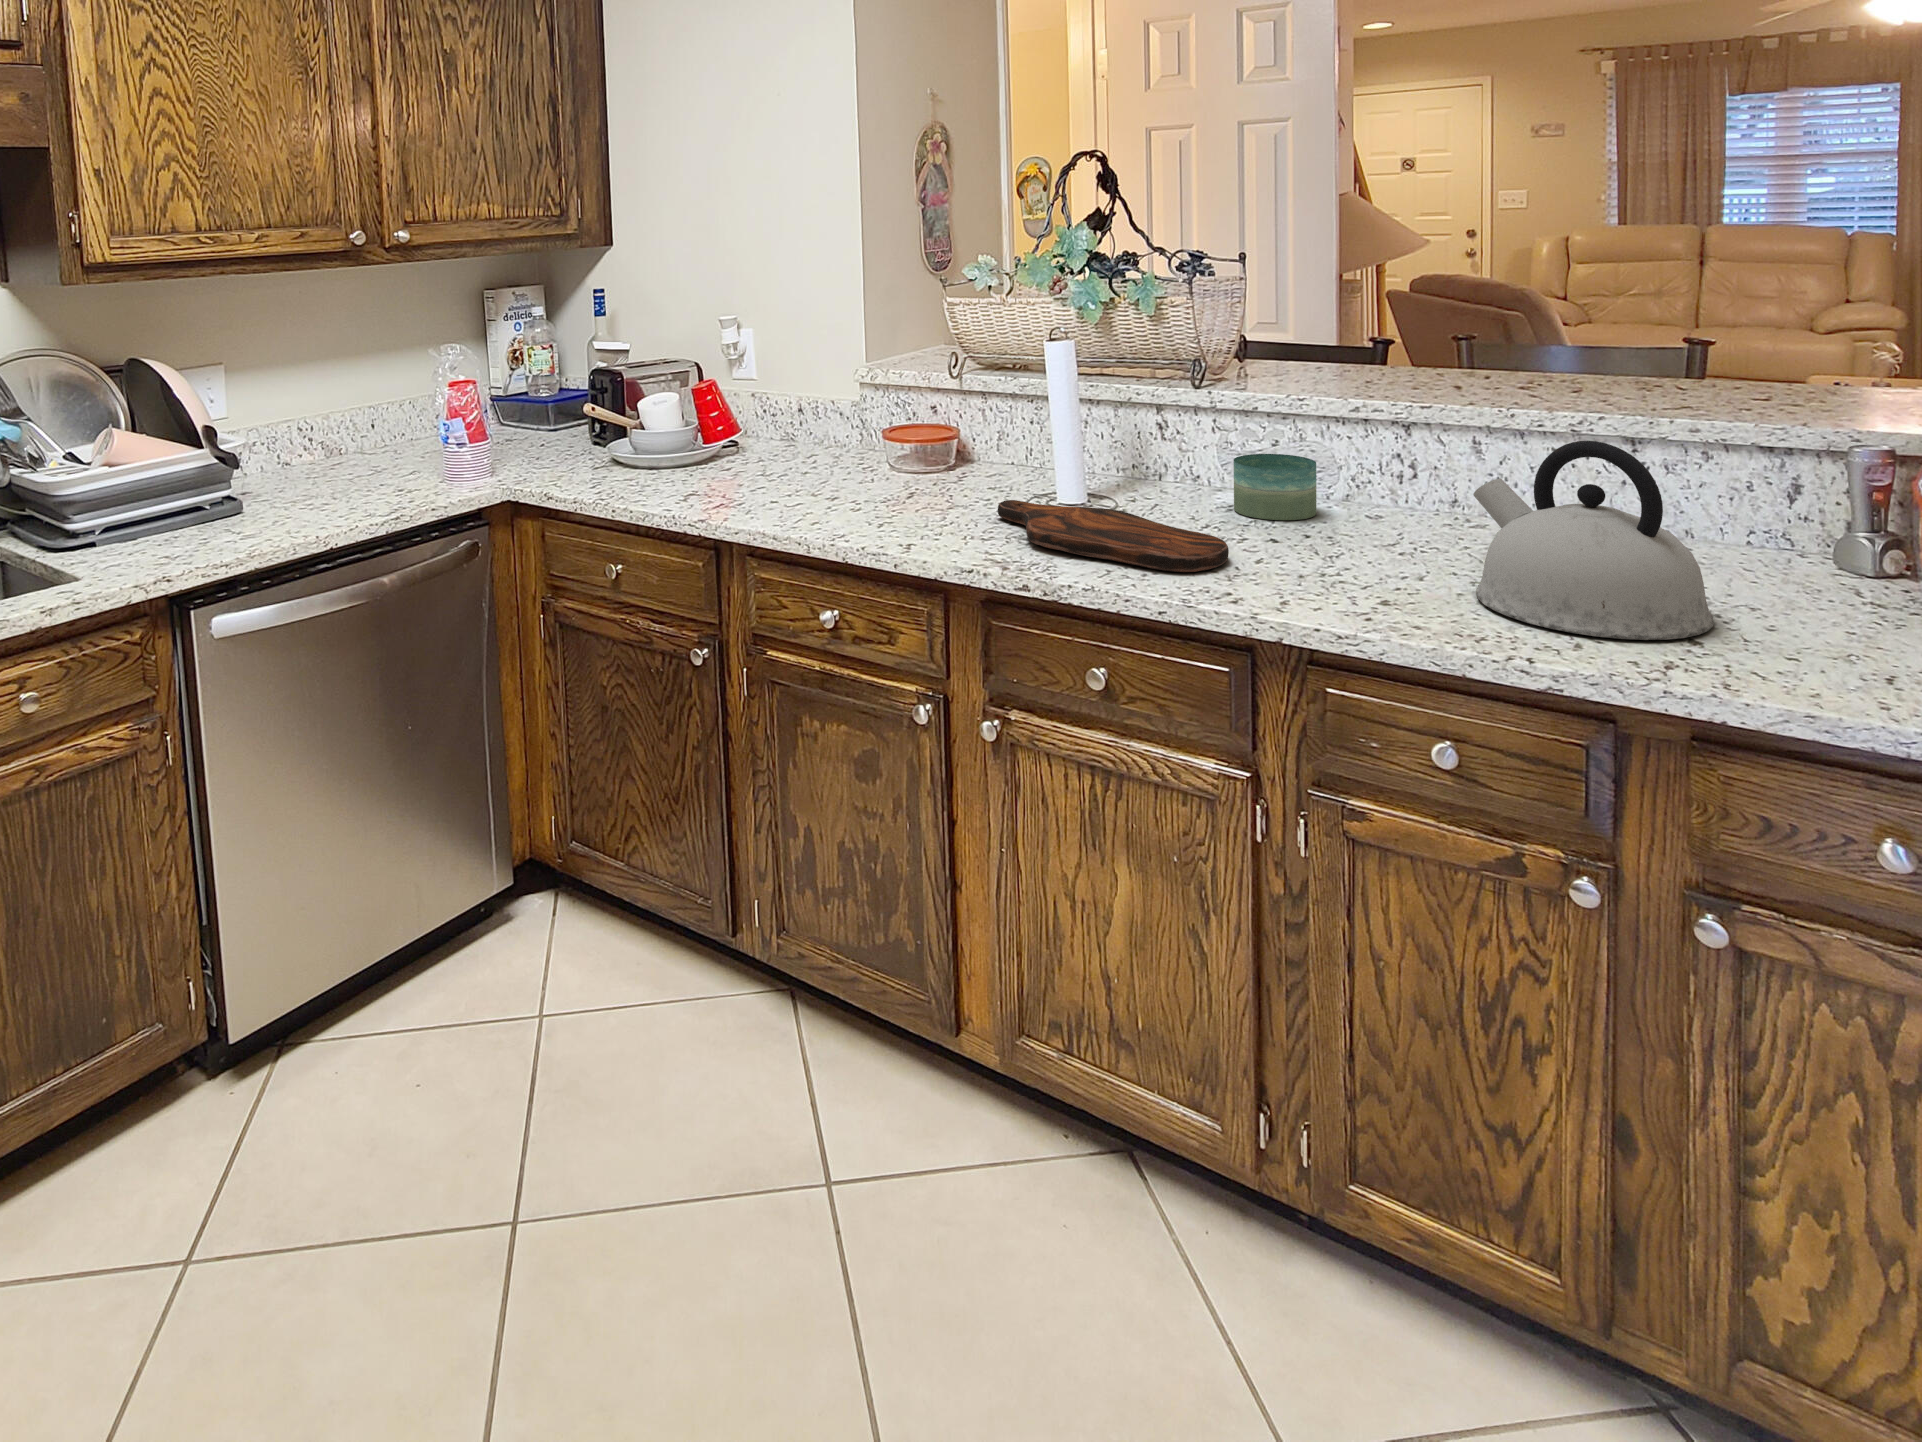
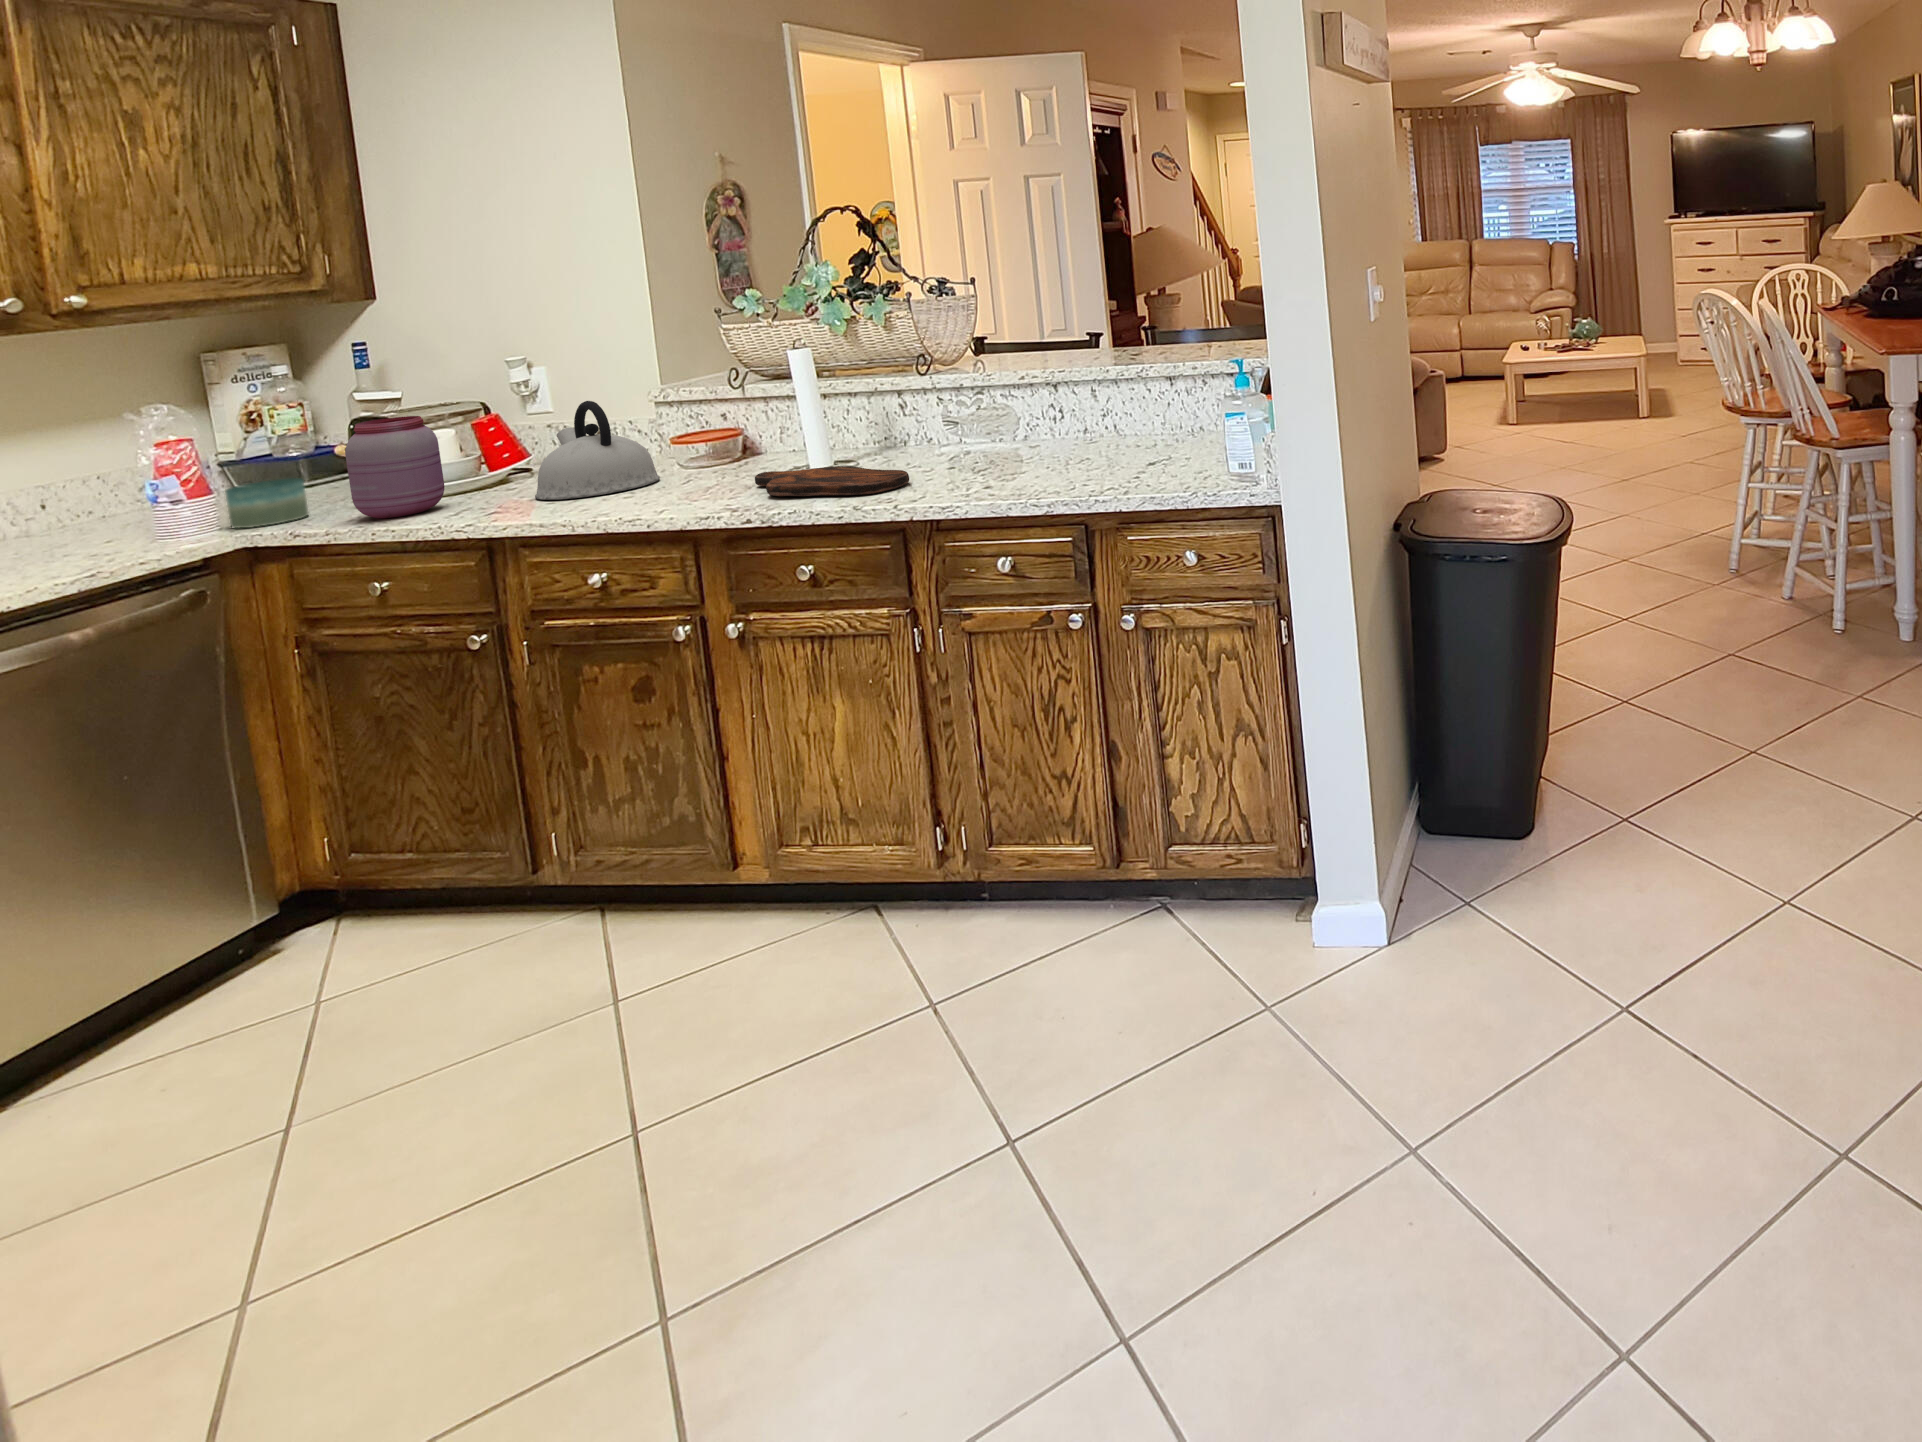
jar: none [591,377,670,488] -> present [345,416,444,518]
kettle: present [1473,441,1714,640] -> present [535,401,660,500]
candle: present [1234,454,1317,520] -> present [225,478,309,528]

